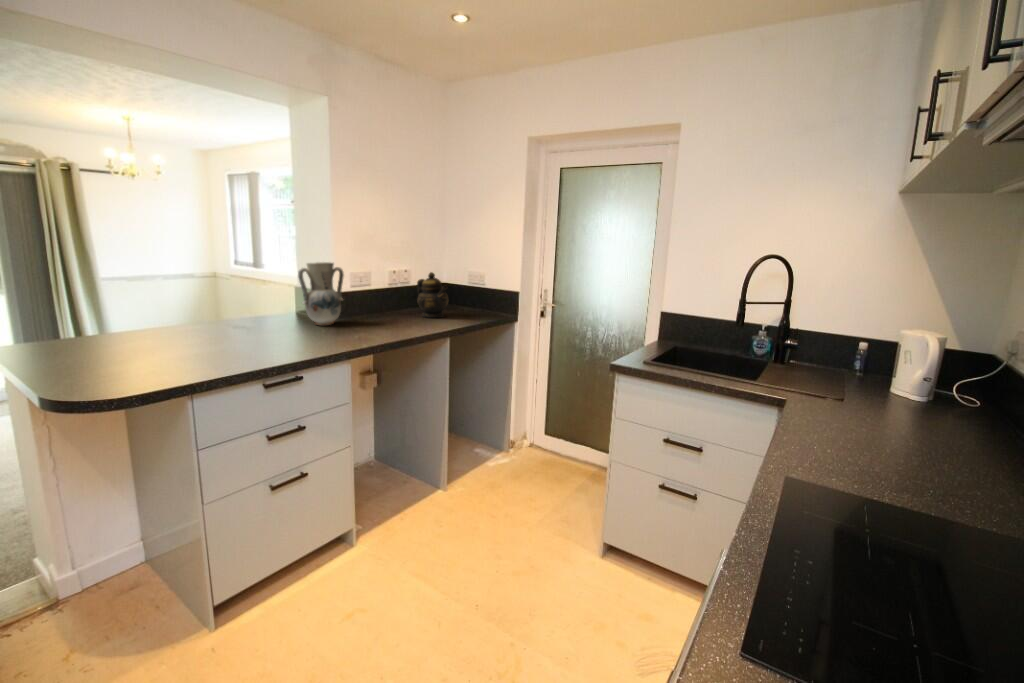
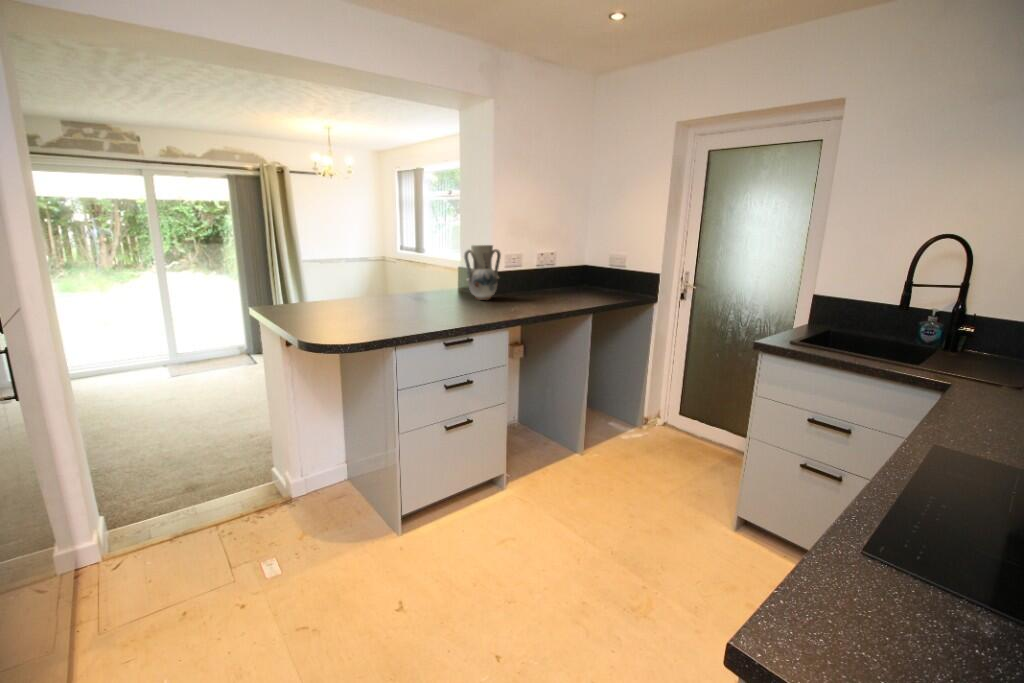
teapot: present [417,272,448,318] -> none [562,254,591,297]

